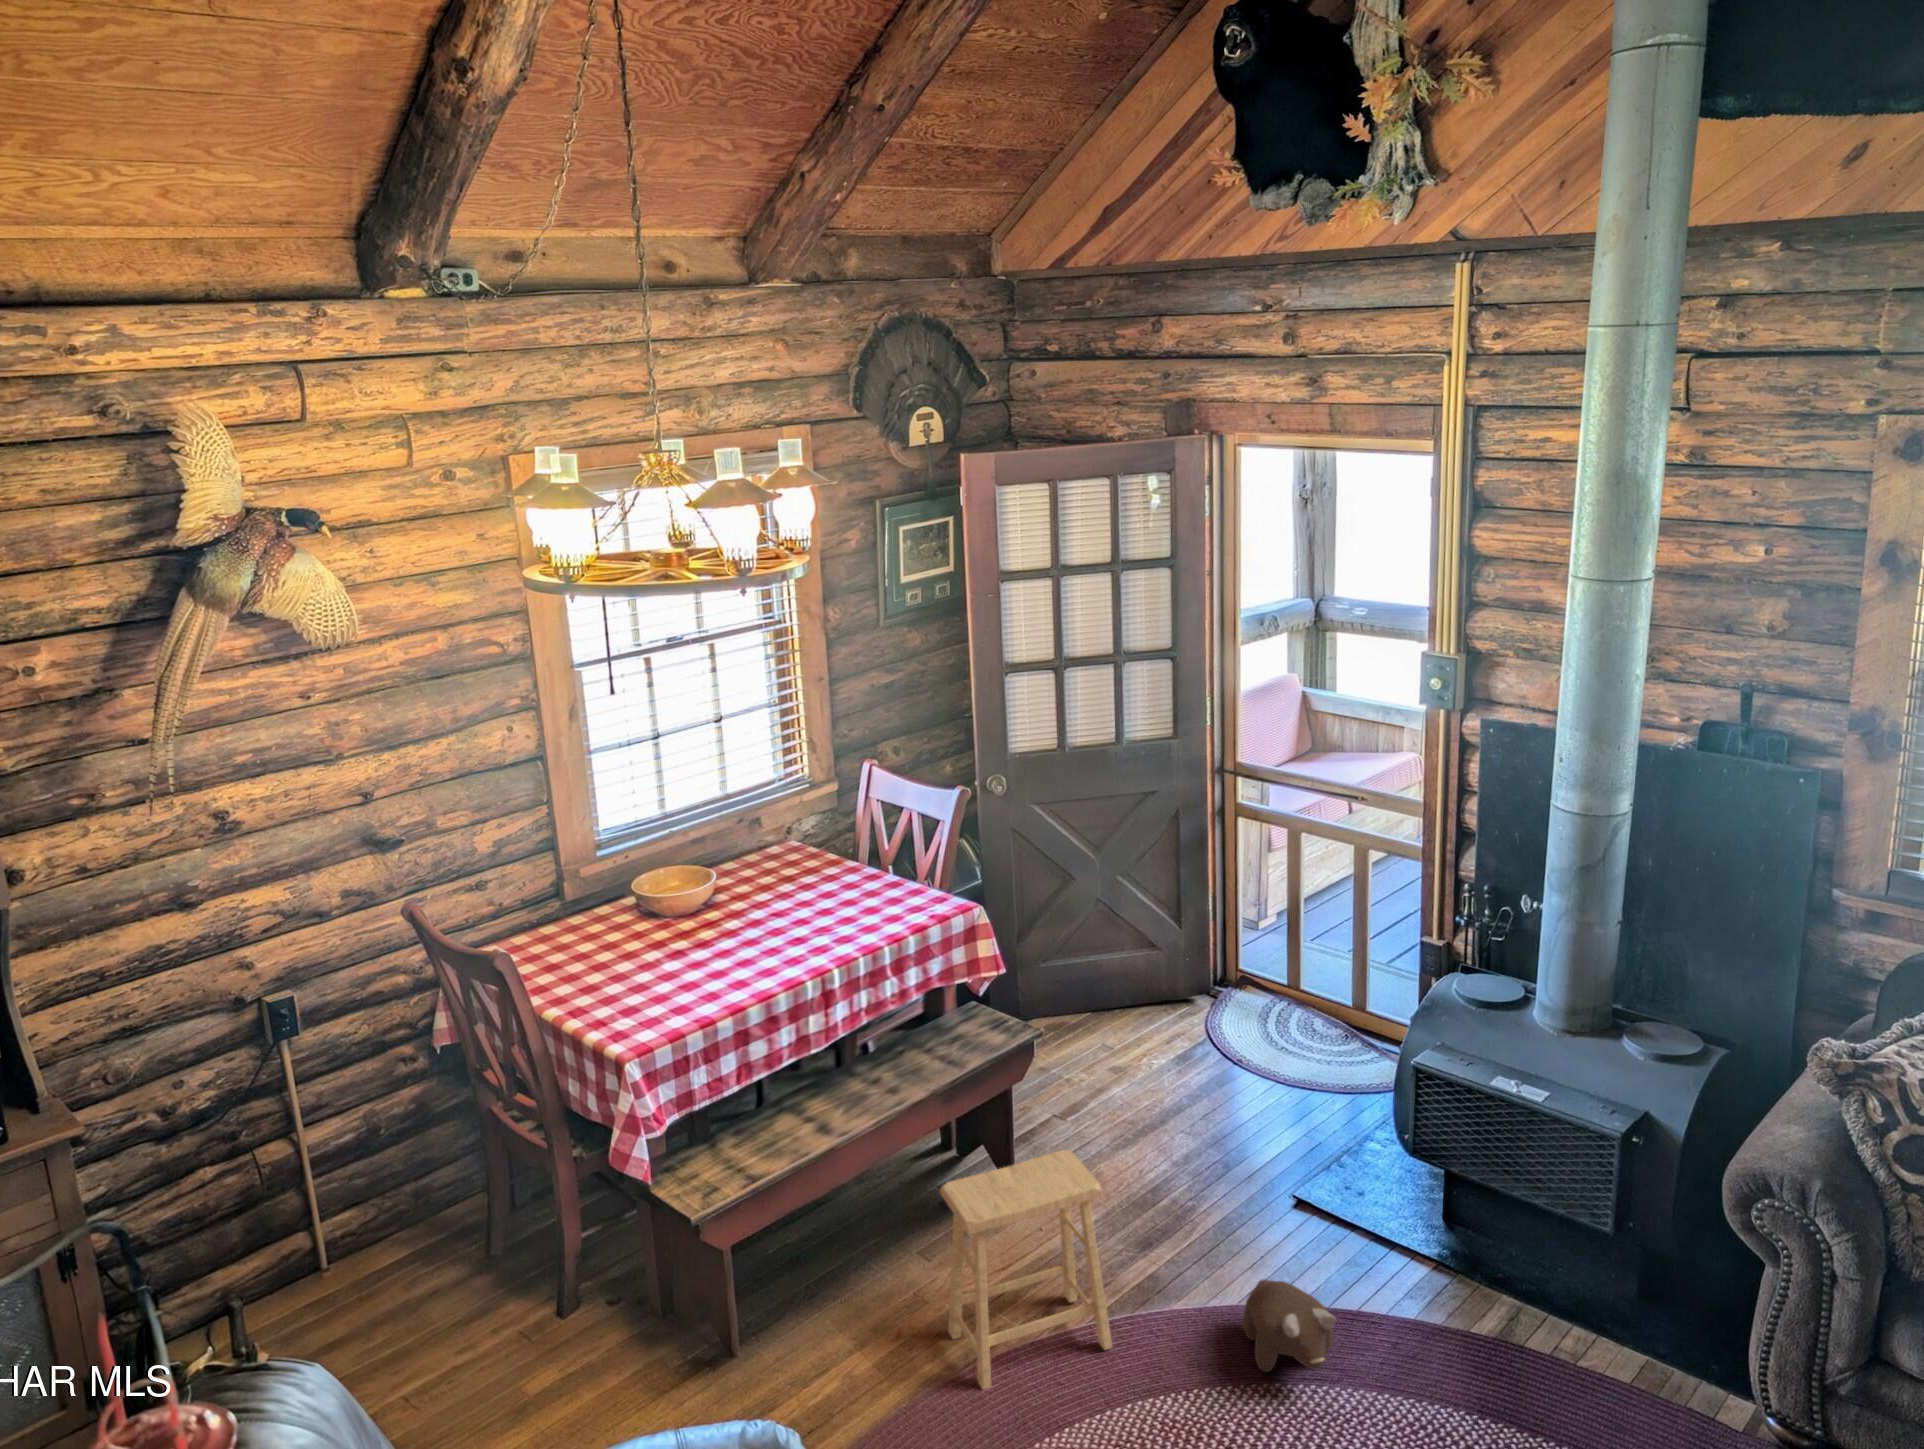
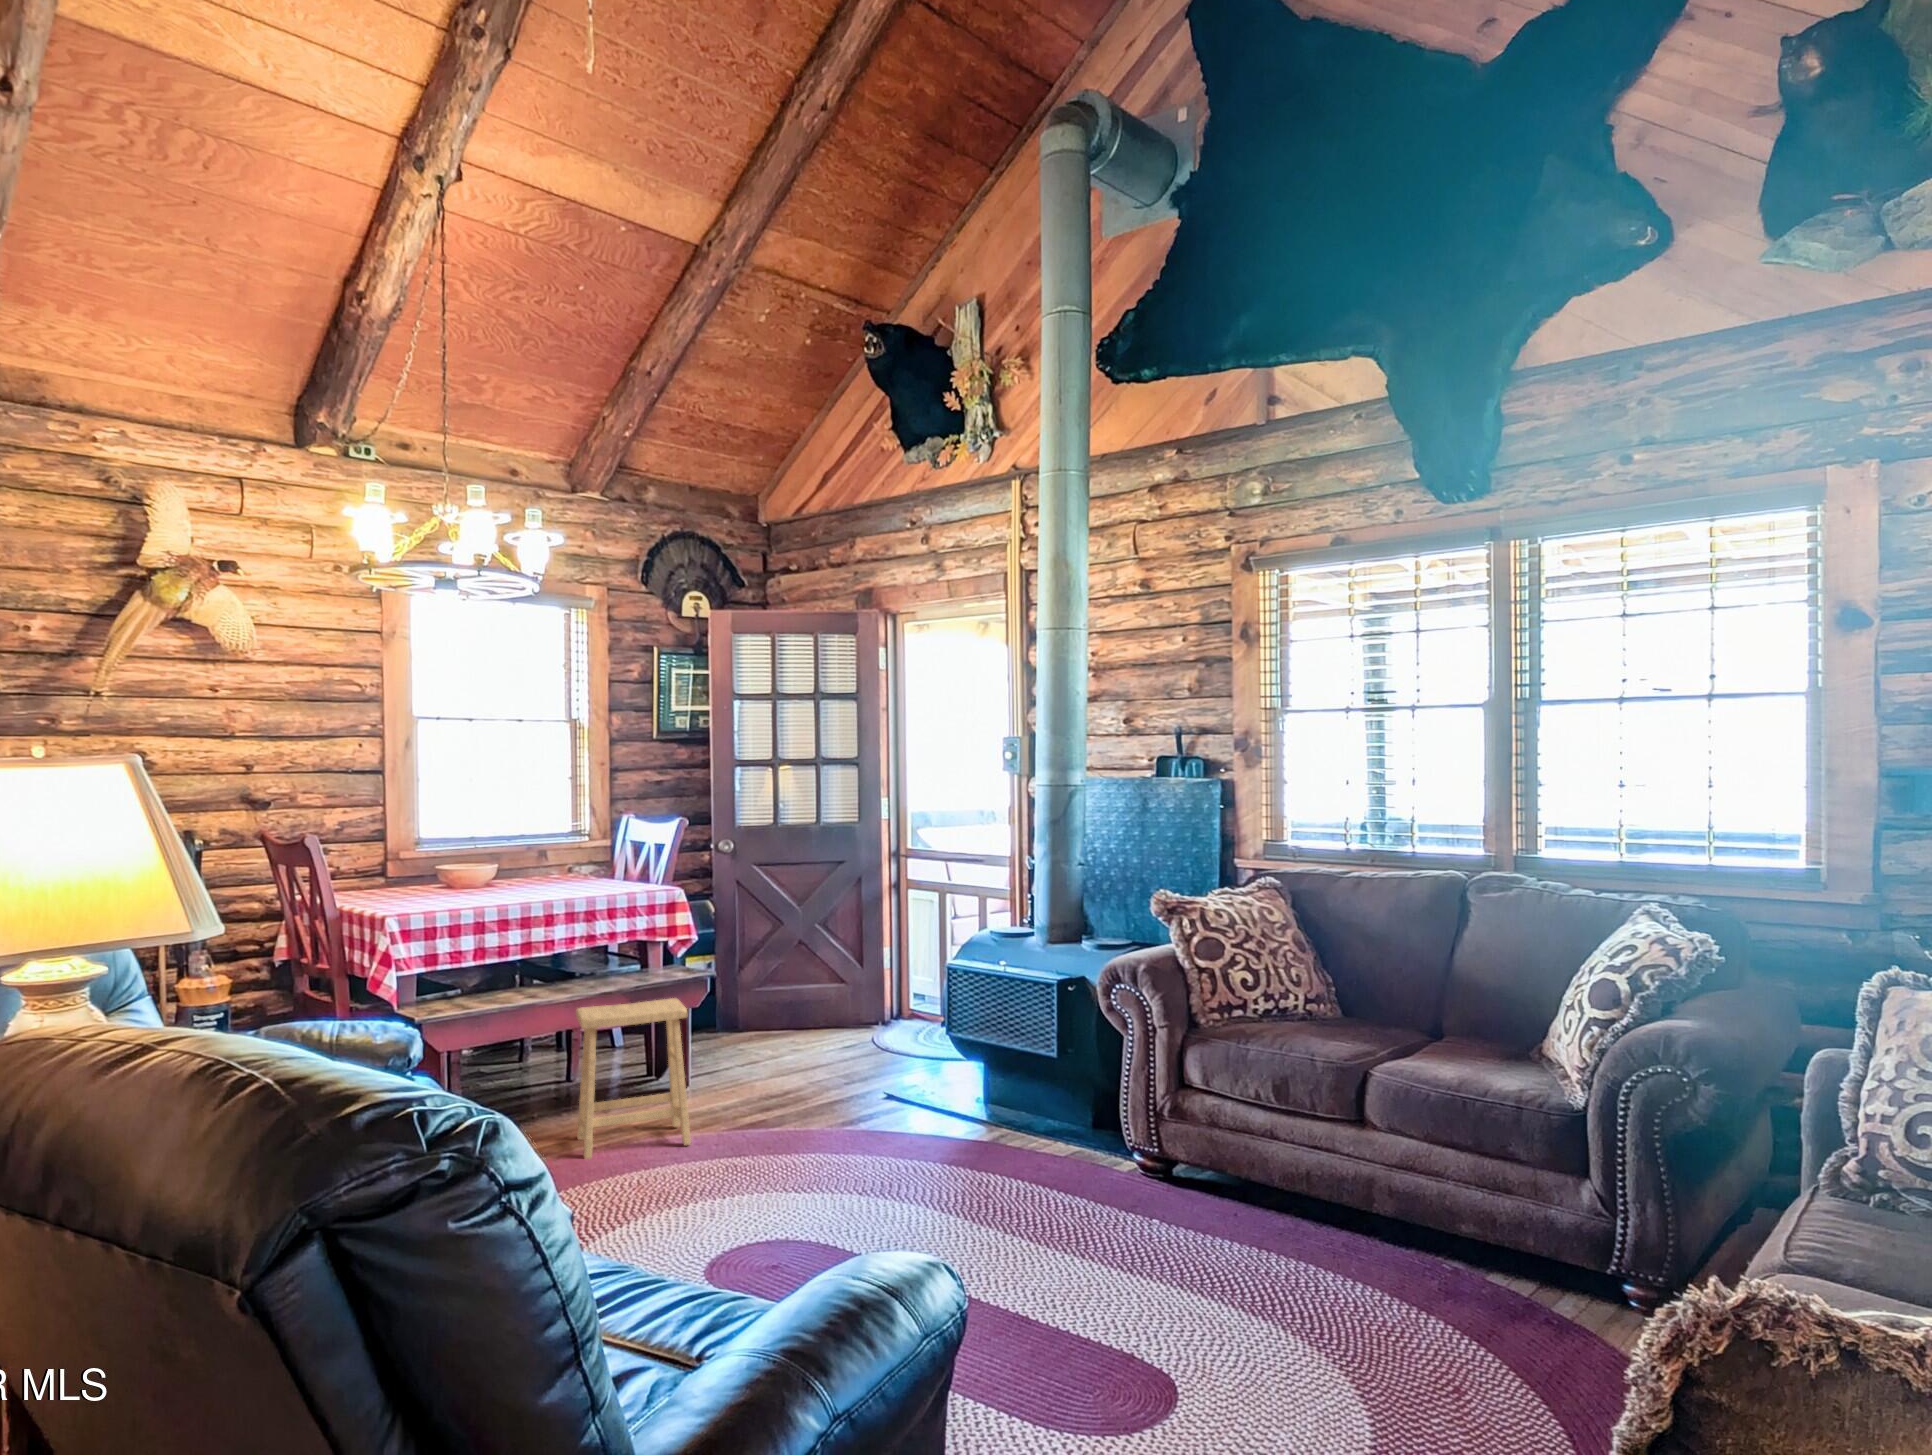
plush toy: present [1243,1280,1335,1372] -> none [786,1092,846,1156]

